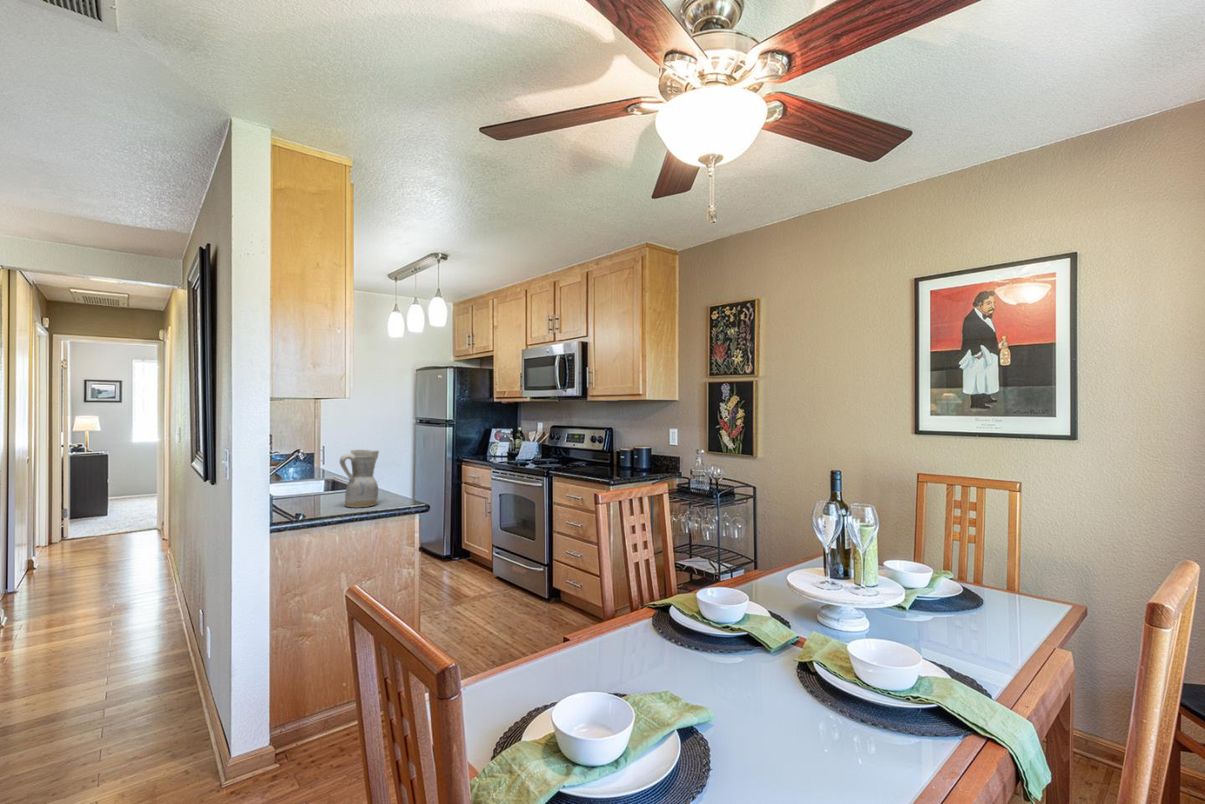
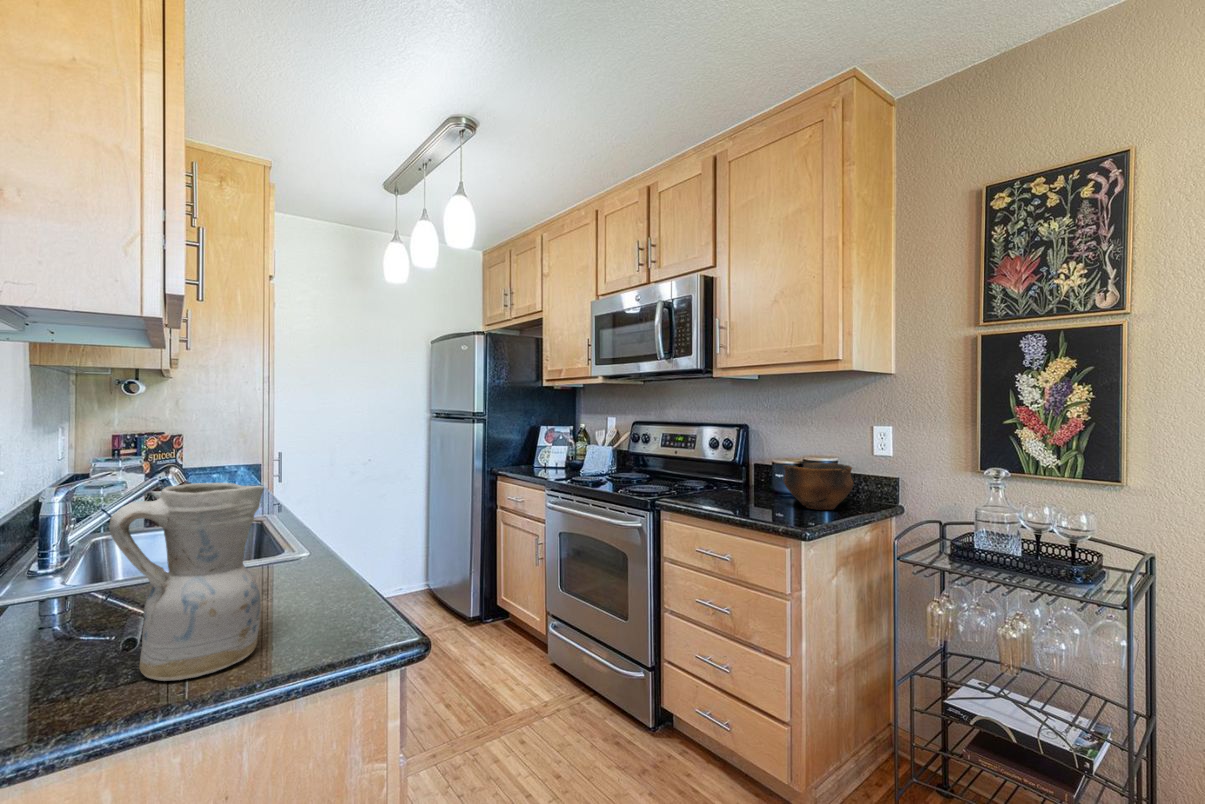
bowl: none [616,449,651,474] -> present [784,463,853,510]

